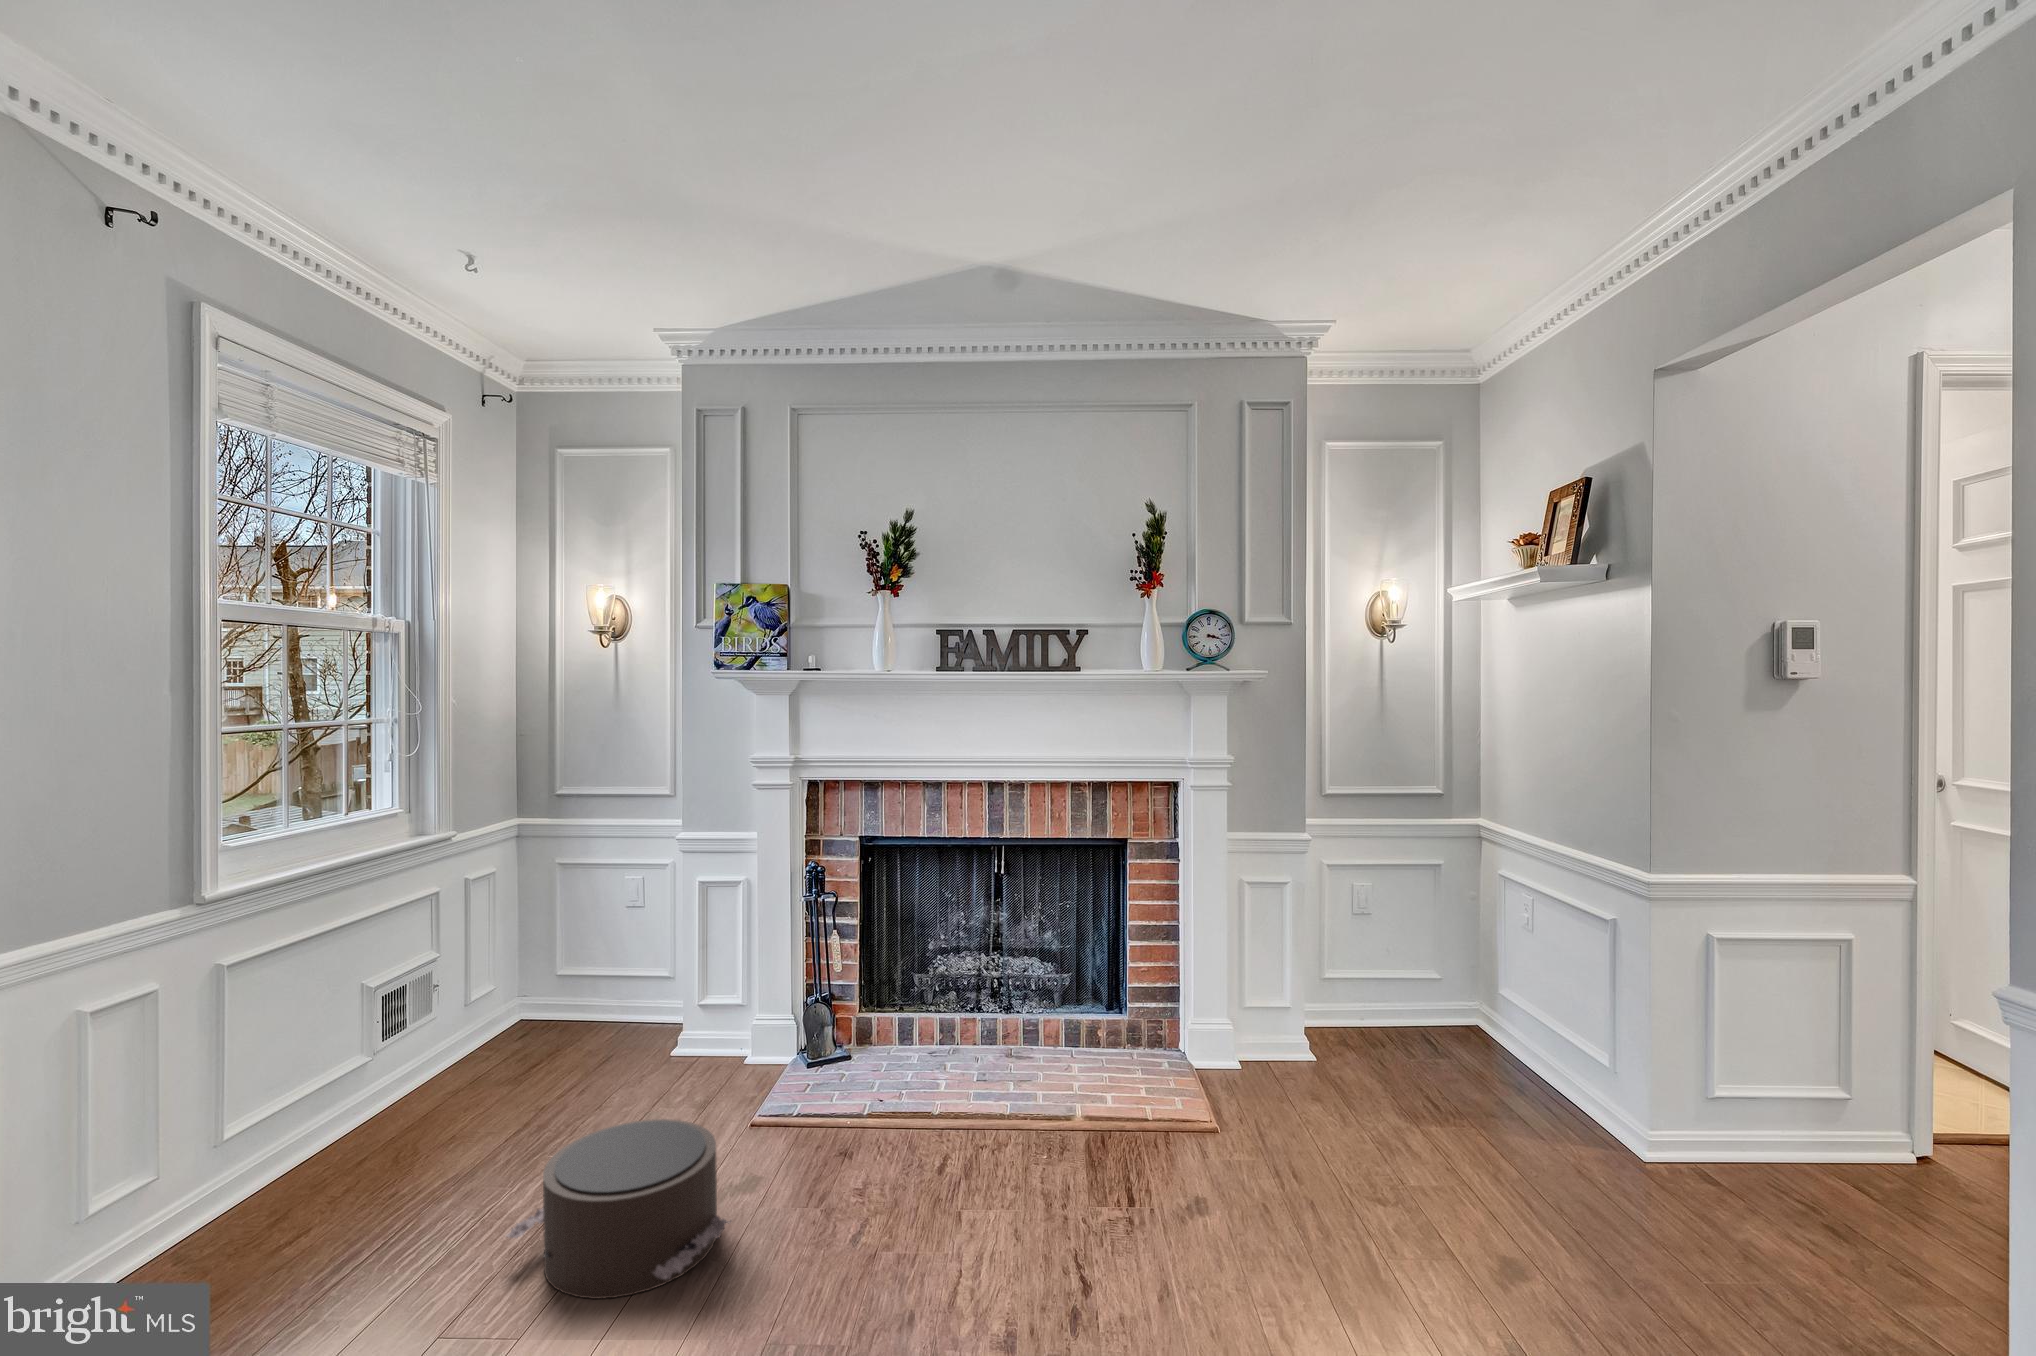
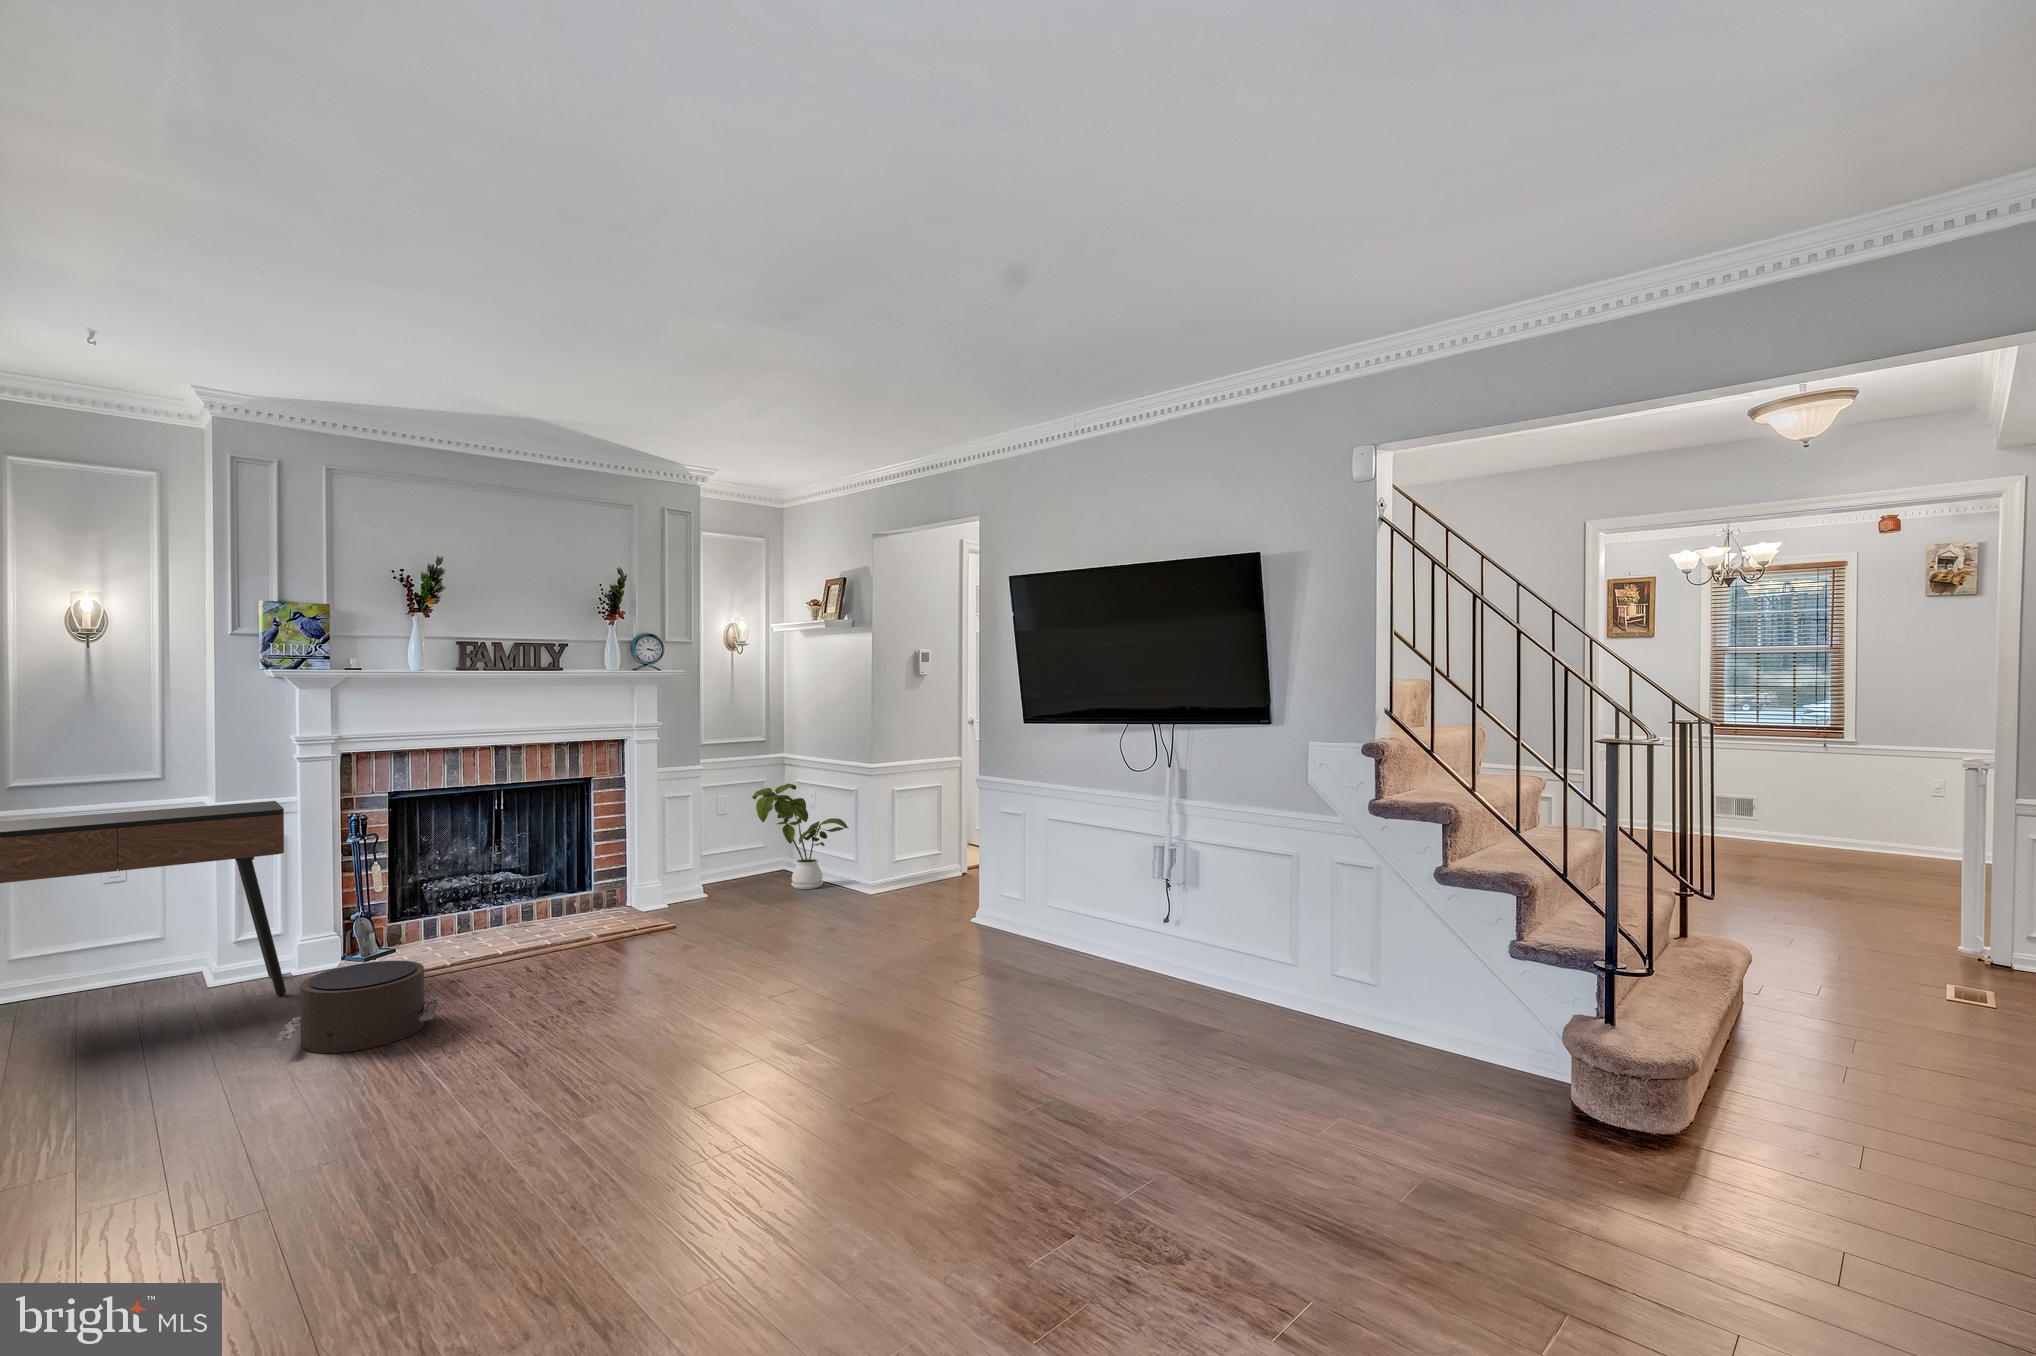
console table: none [382,837,730,1104] -> present [0,801,286,996]
house plant: none [1396,881,1596,1091] -> present [752,784,848,889]

